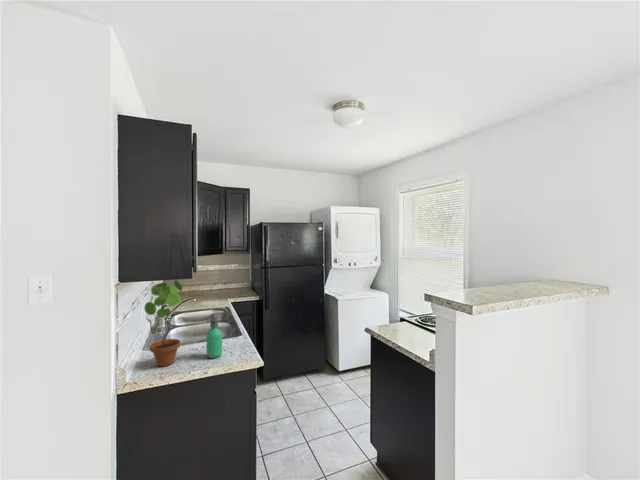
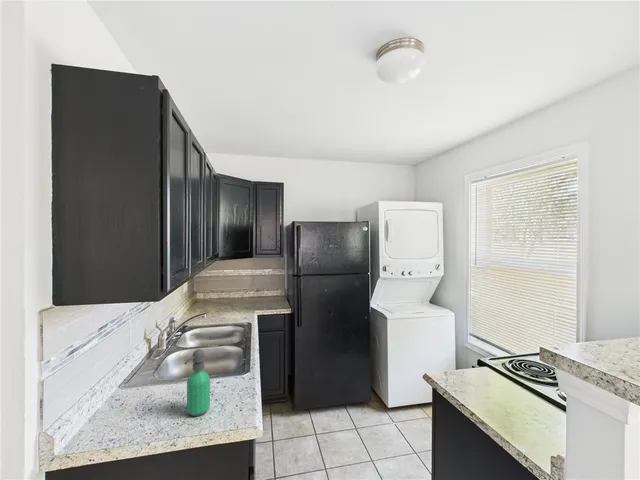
potted plant: present [145,280,182,366] -> none [94,300,156,425]

